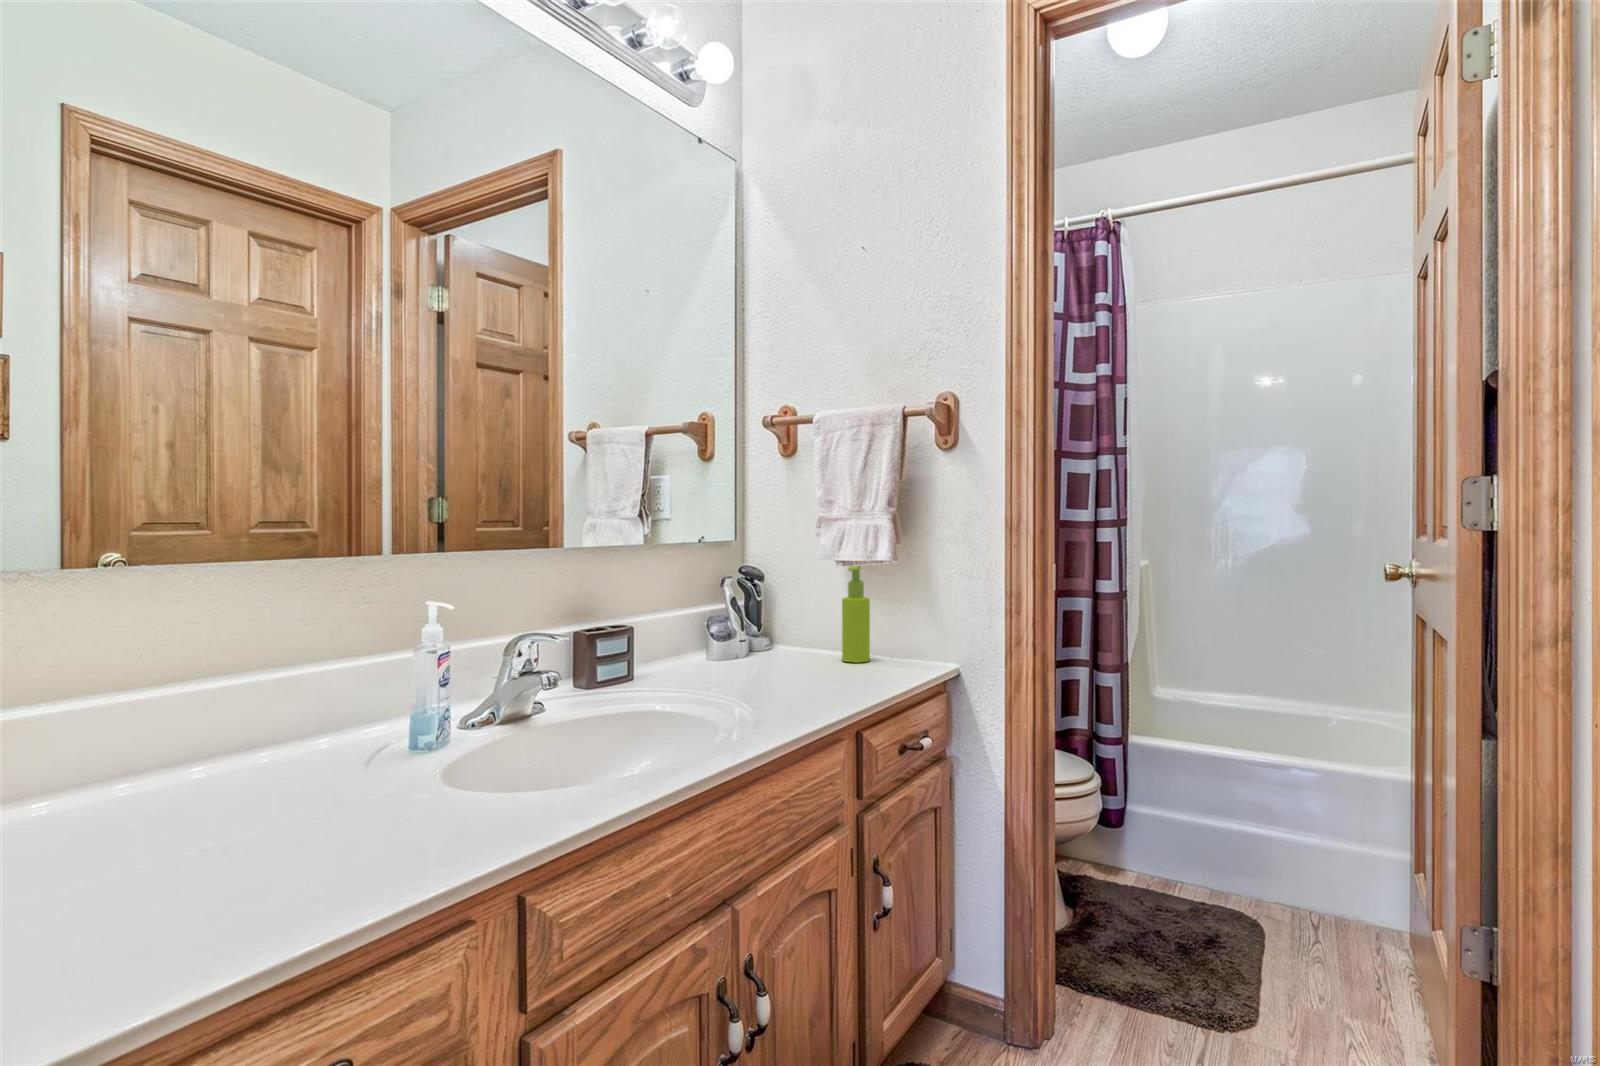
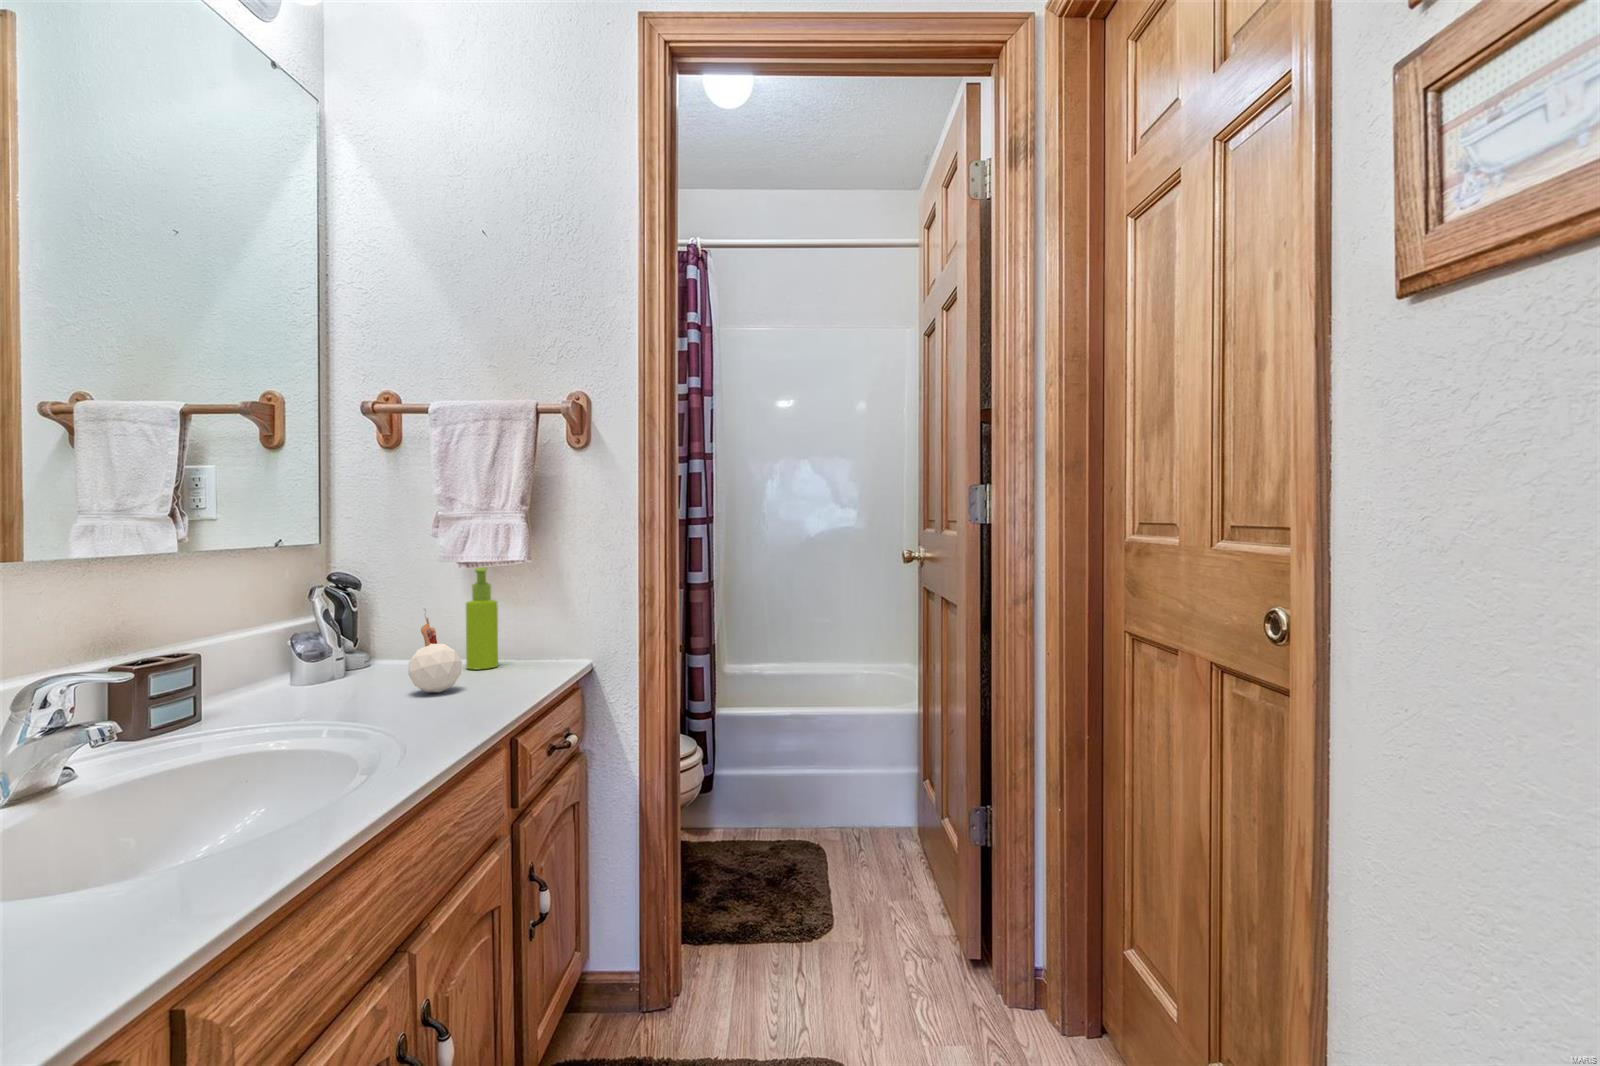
candle: none [782,602,826,680] -> present [408,609,462,692]

